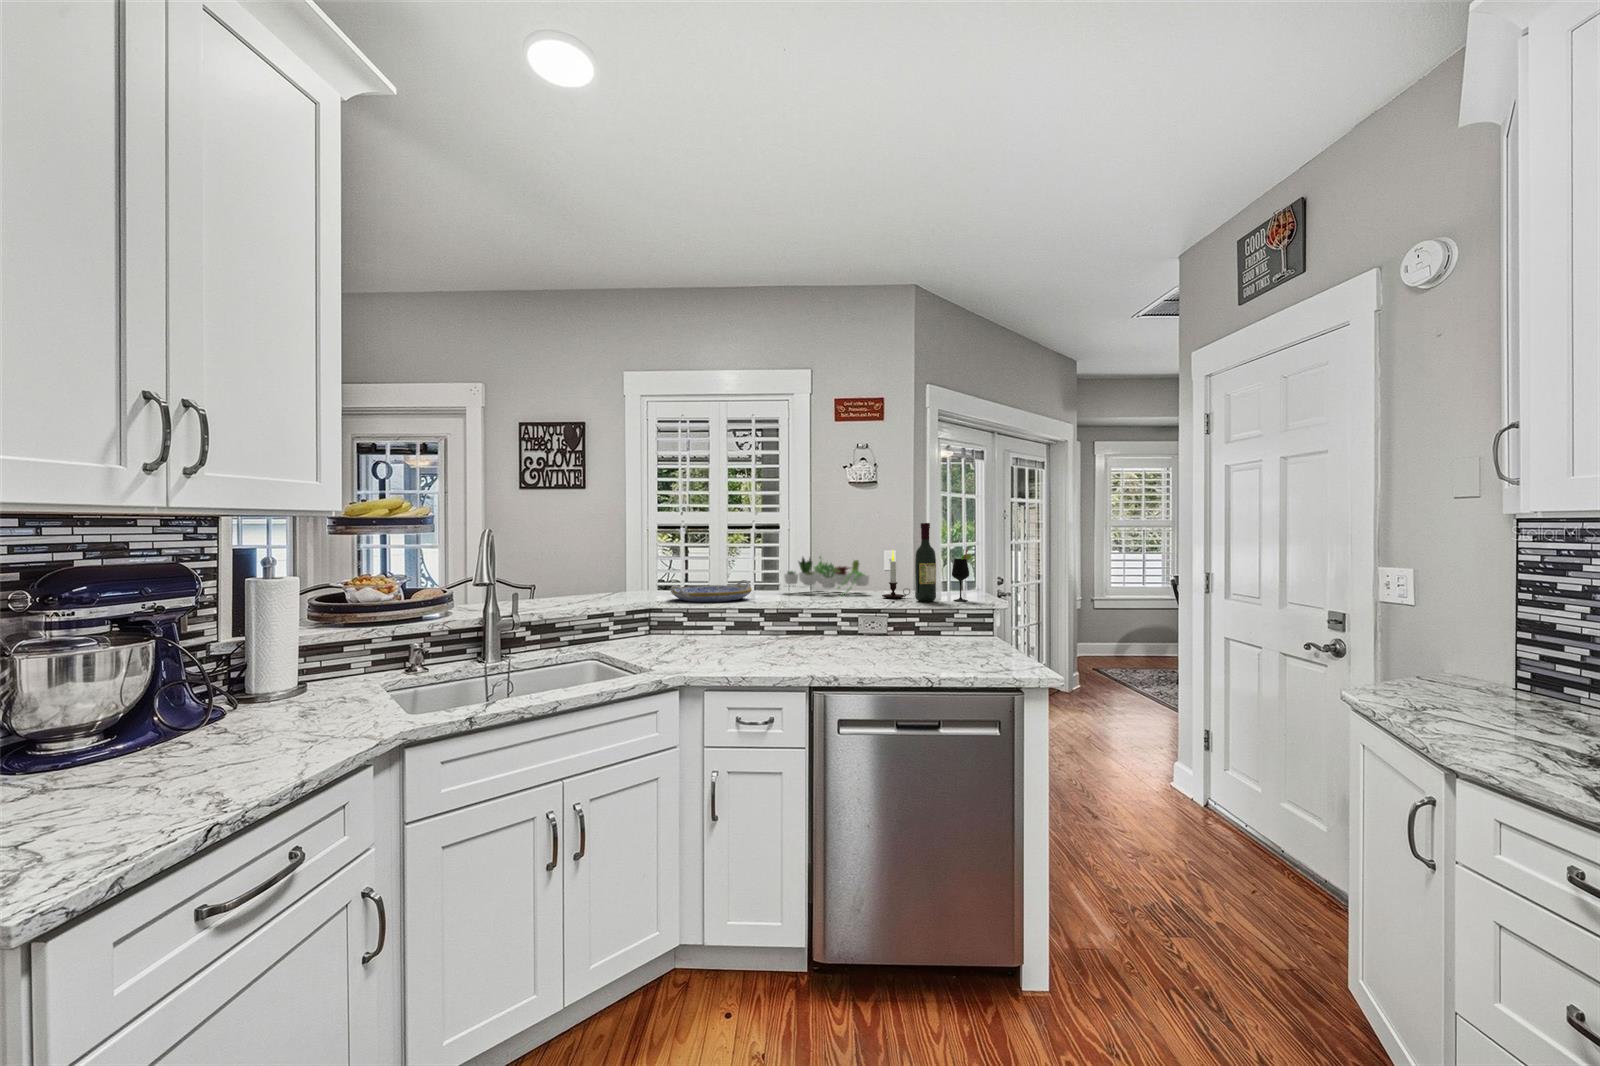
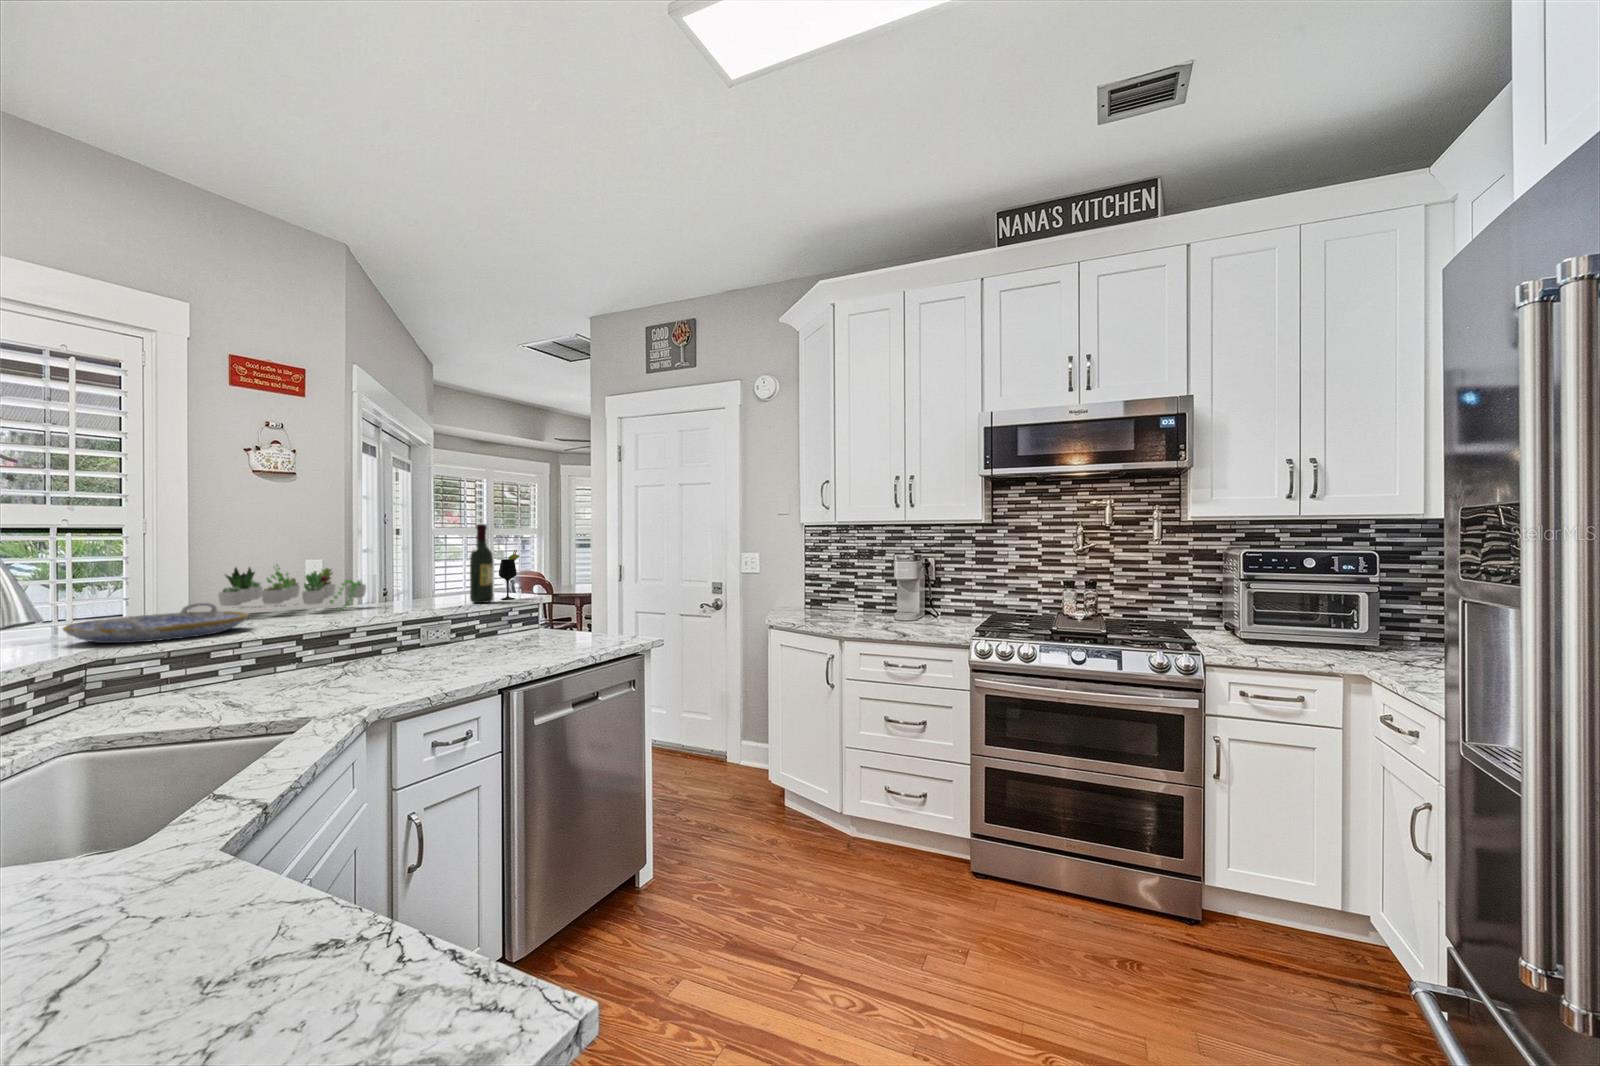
candle: present [882,550,910,598] -> none [410,552,442,606]

